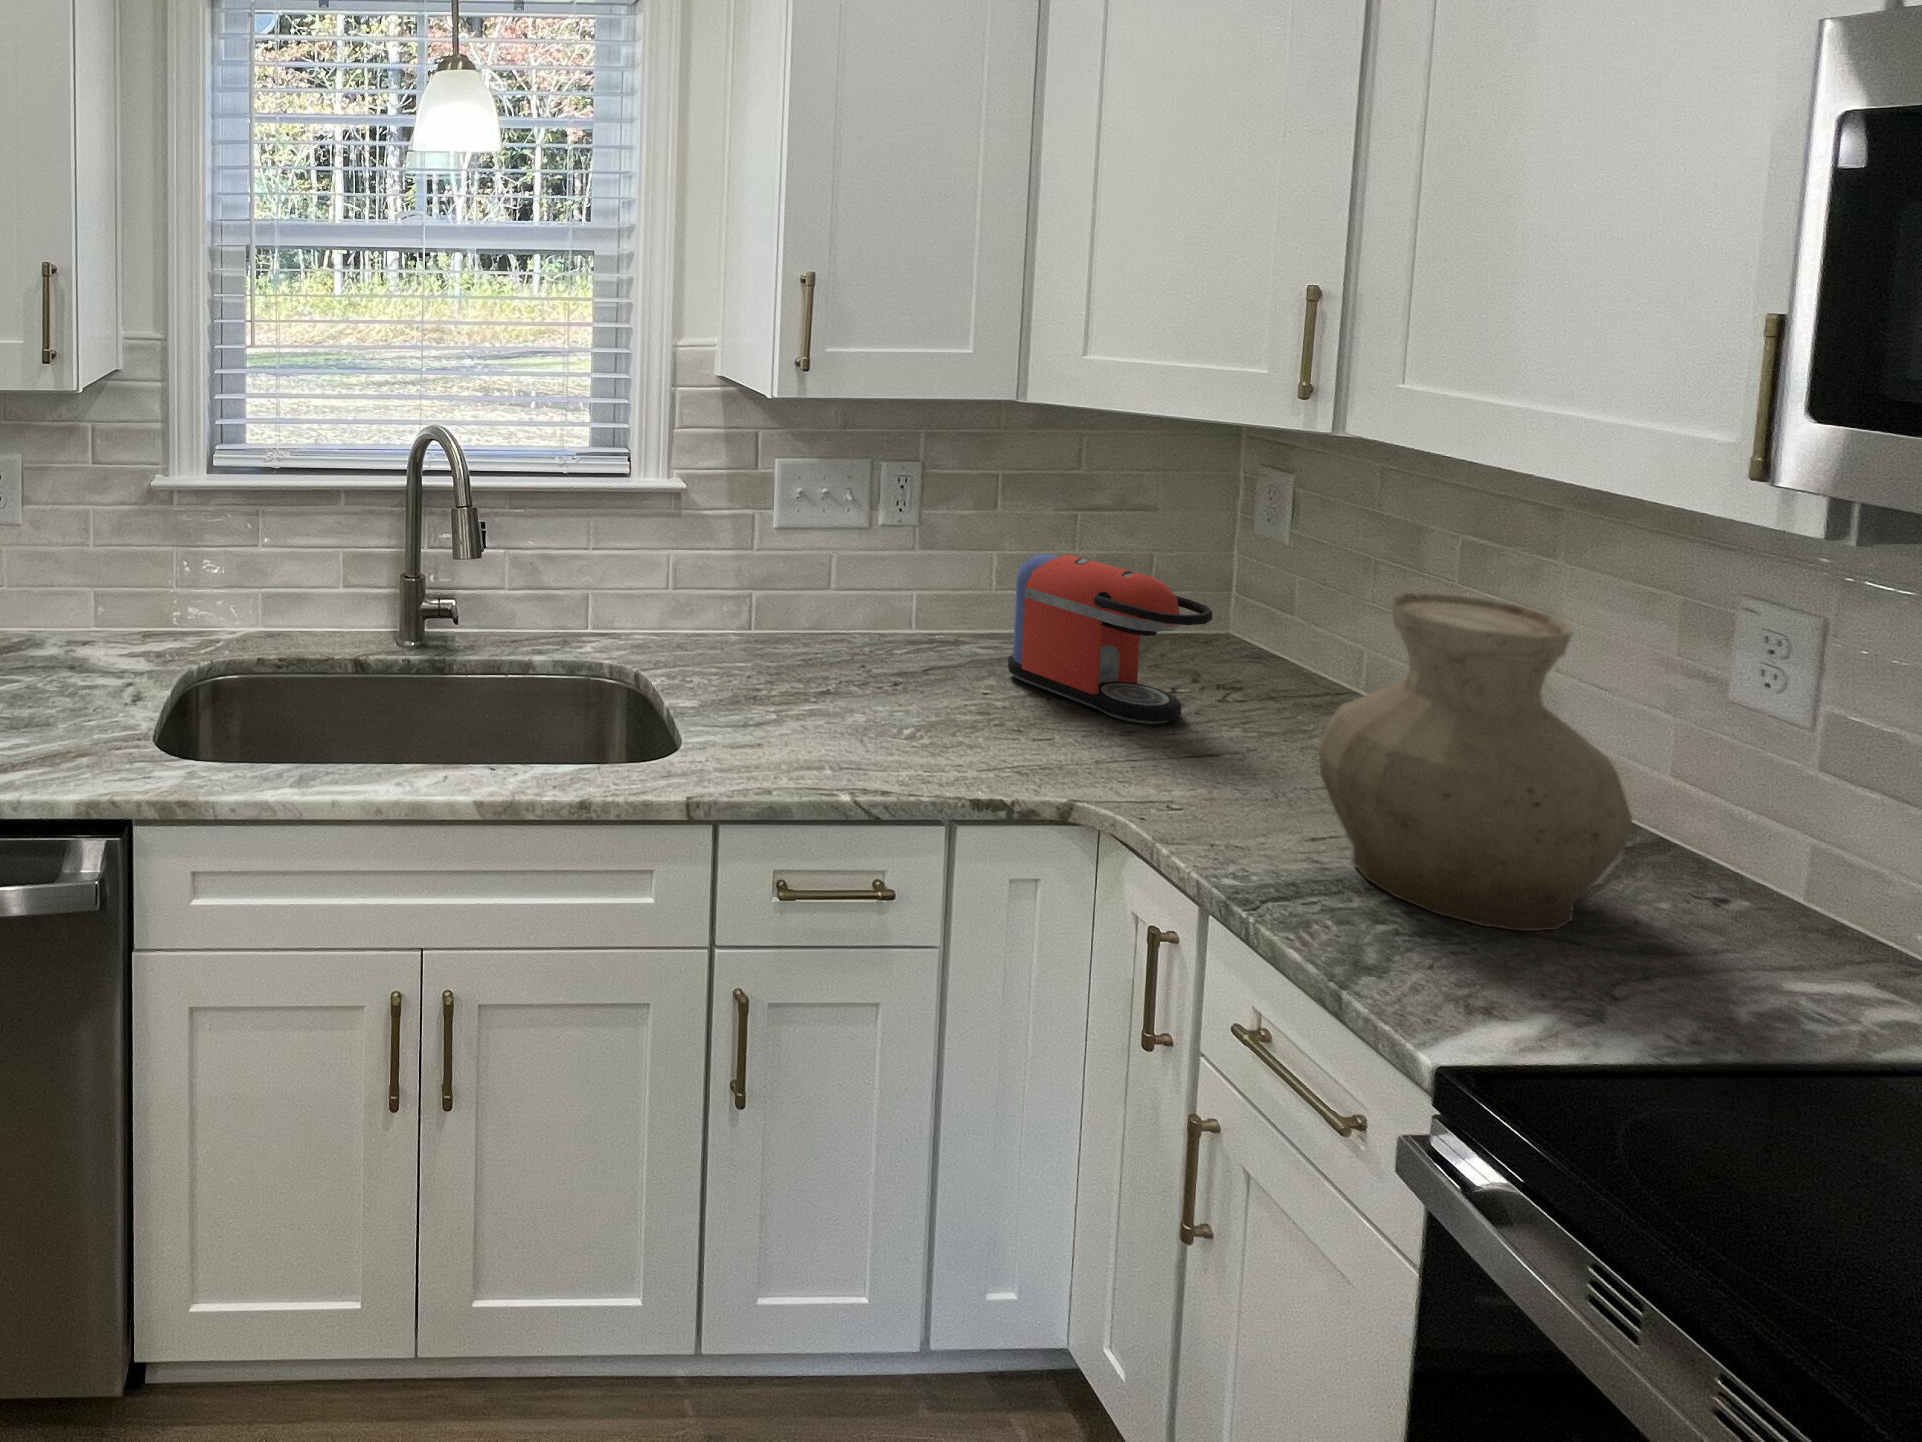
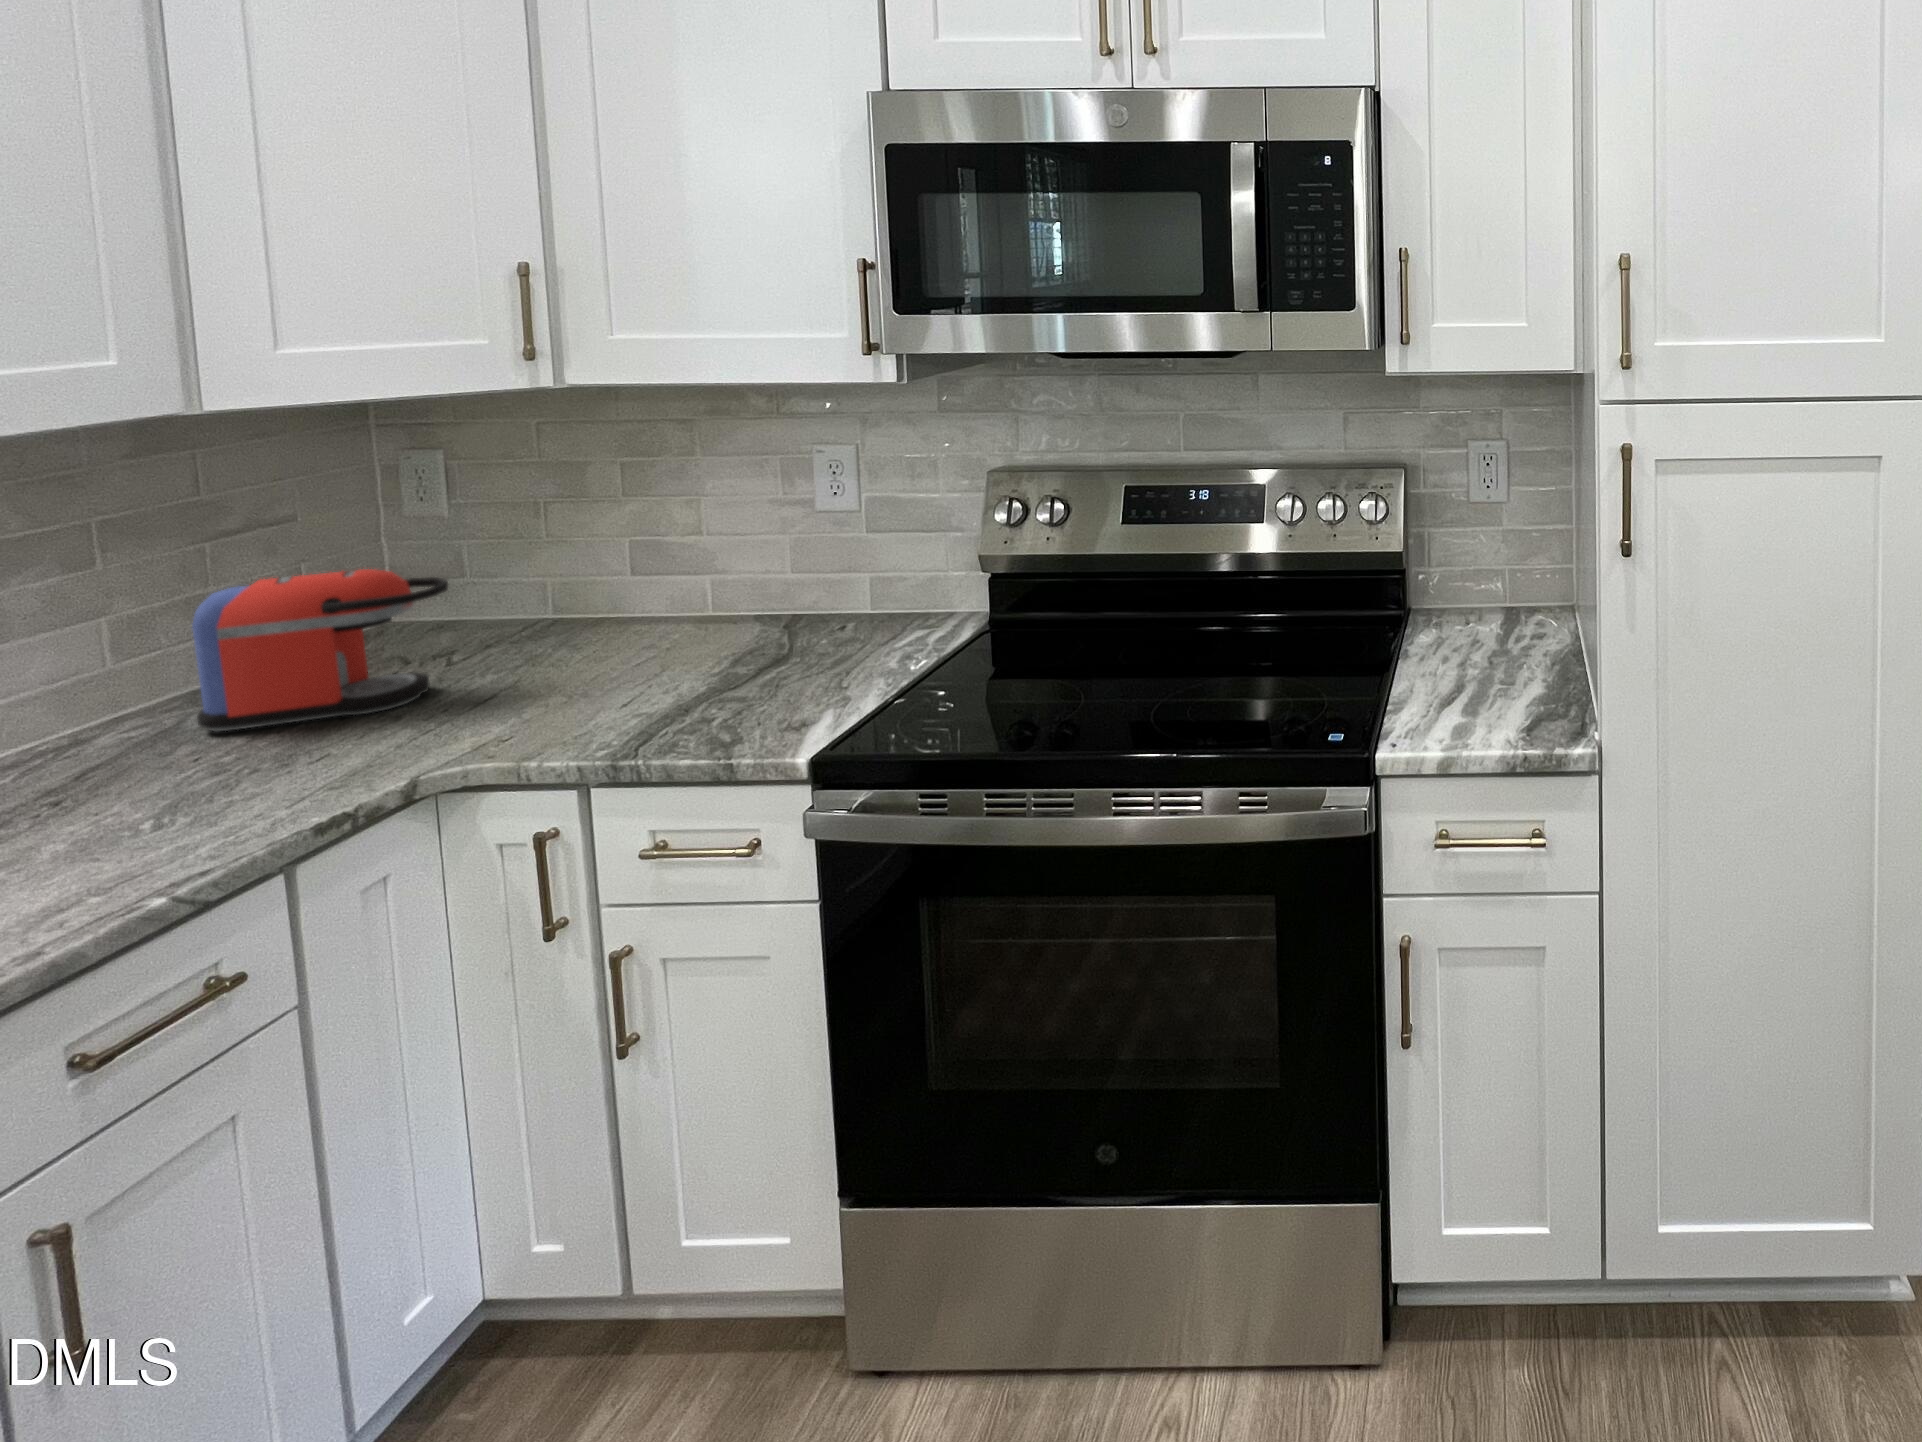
vase: present [1319,593,1632,931] -> none [617,481,819,707]

